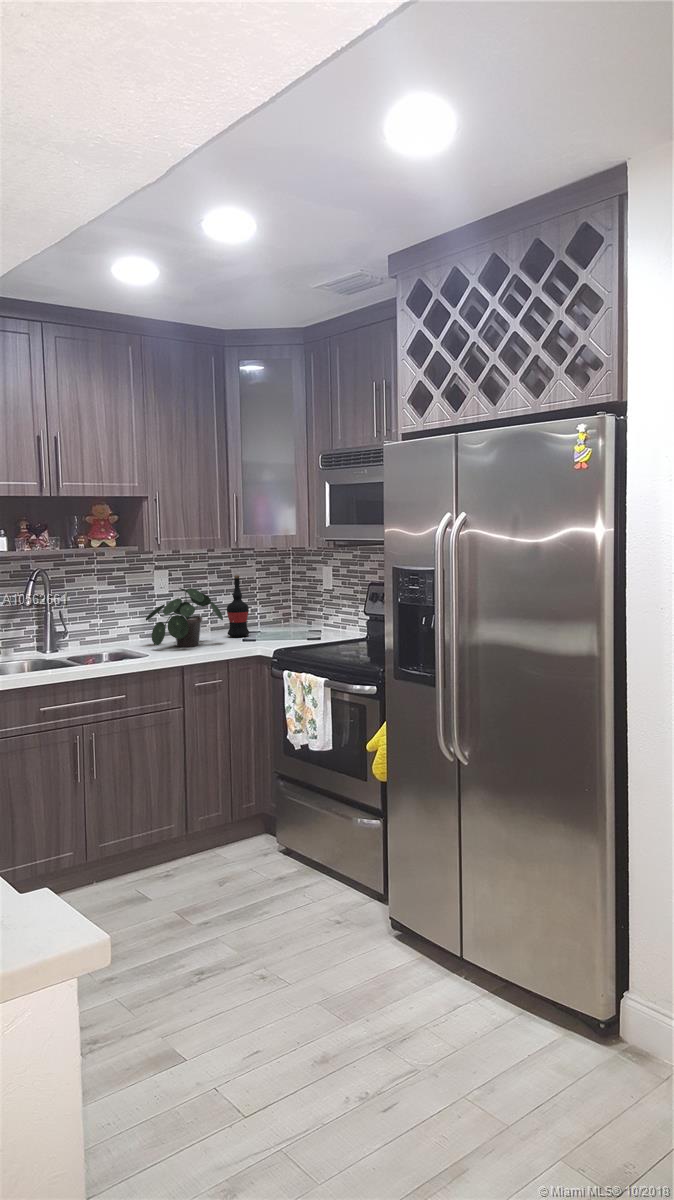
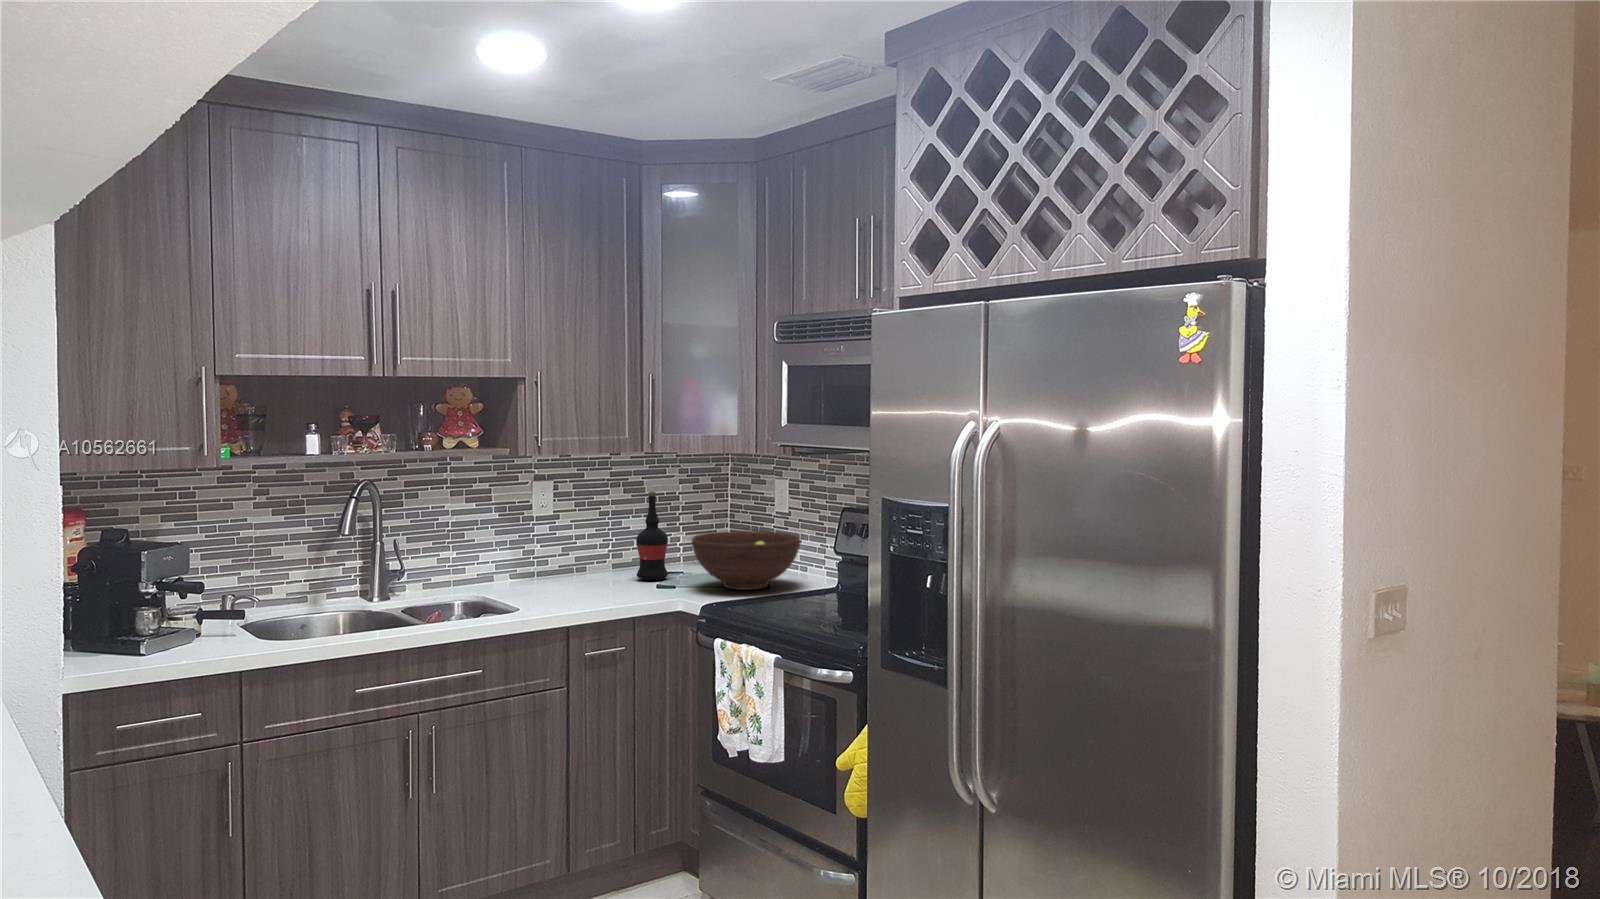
potted plant: present [146,588,223,647] -> none [518,510,630,596]
fruit bowl: none [265,601,341,640] -> present [692,531,800,590]

